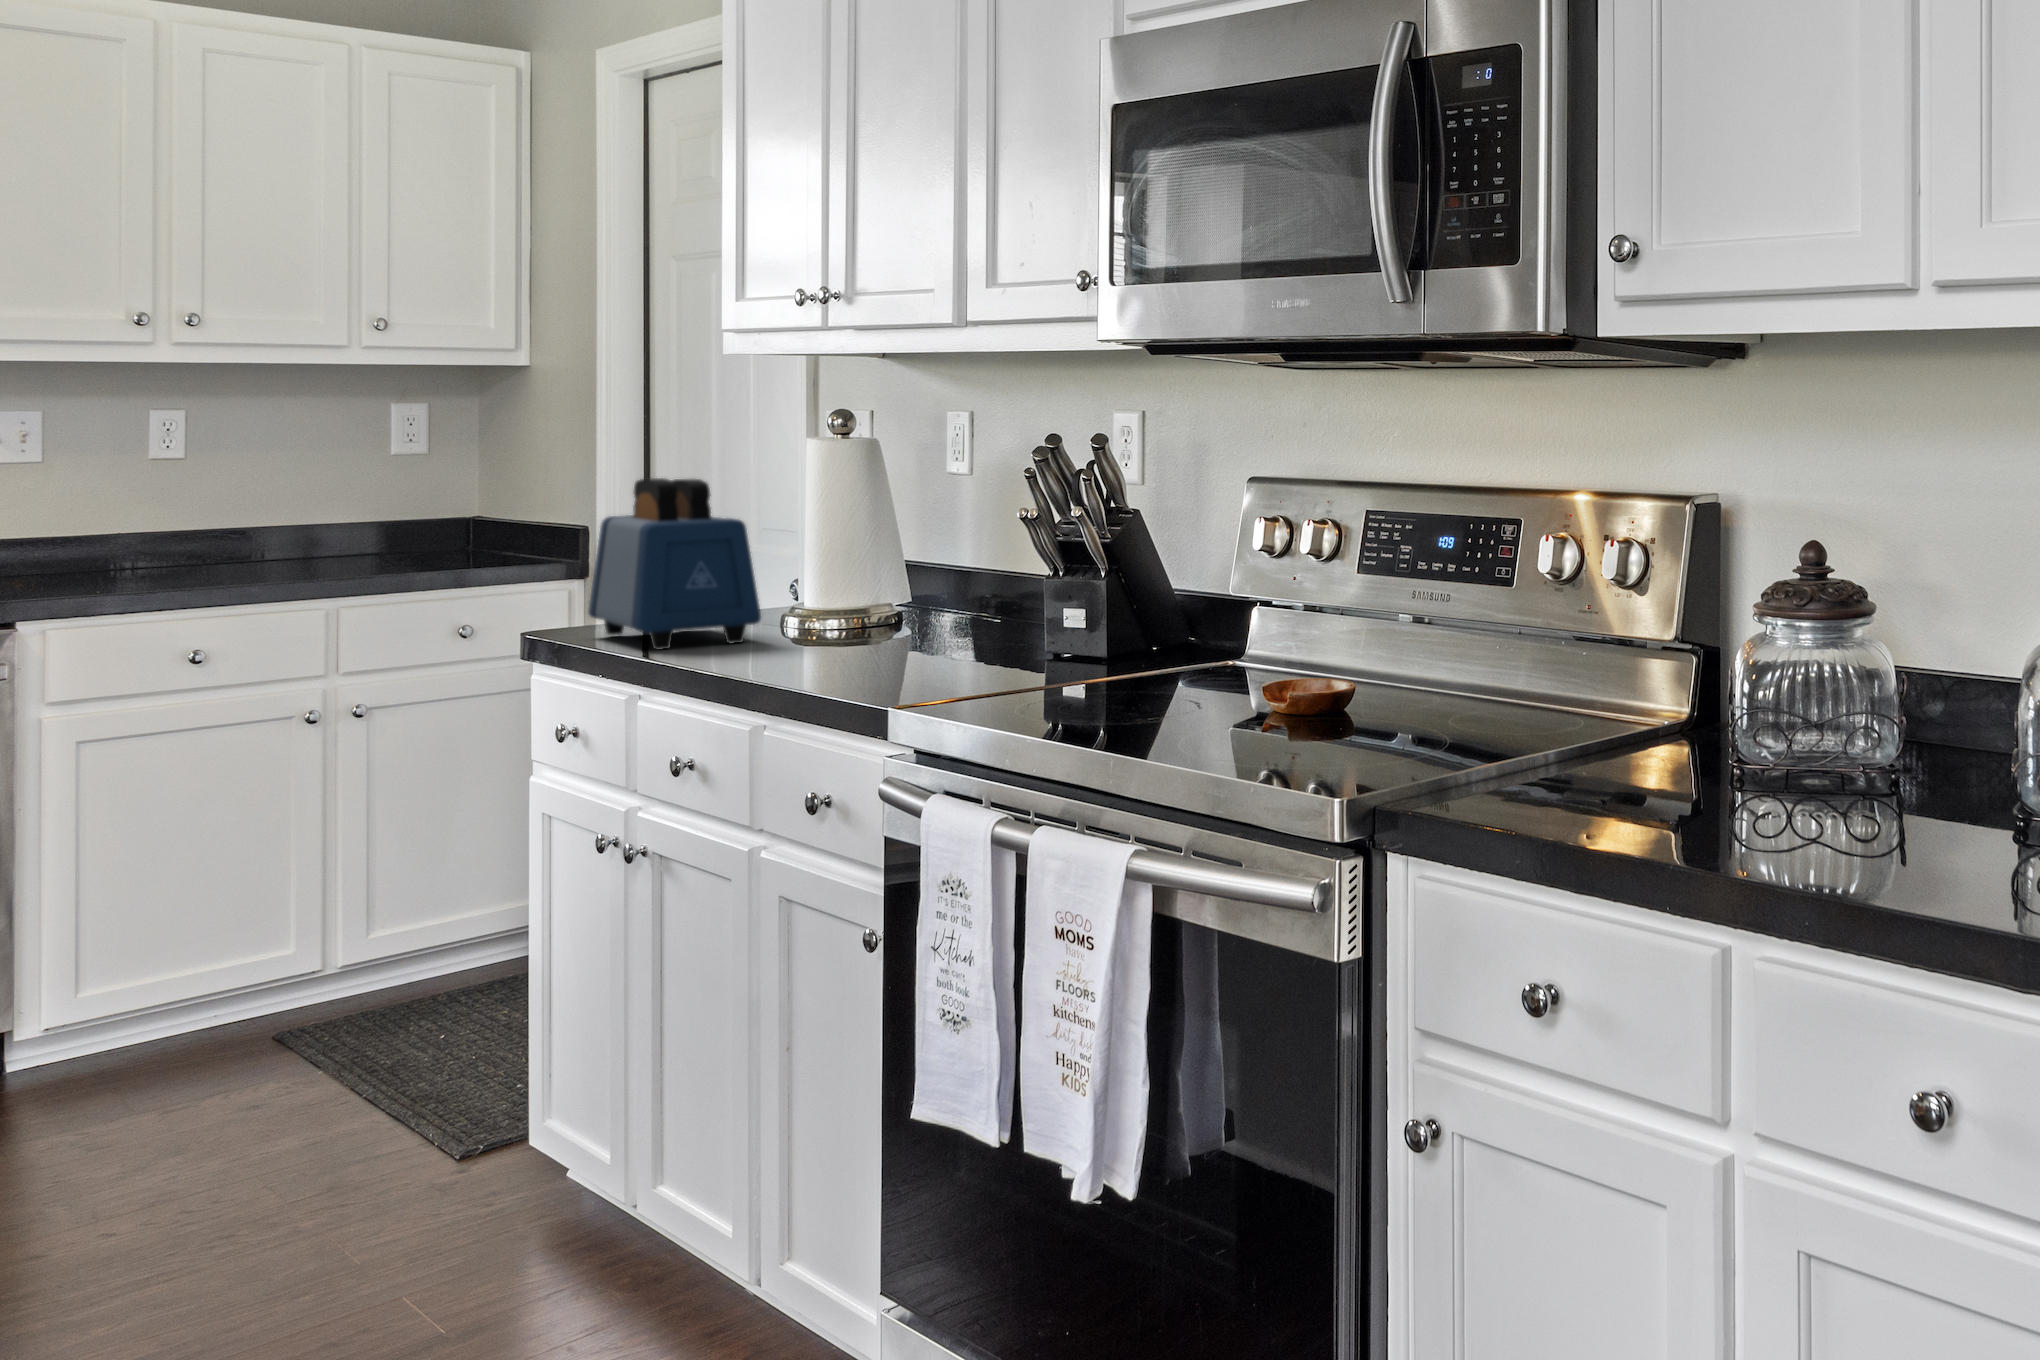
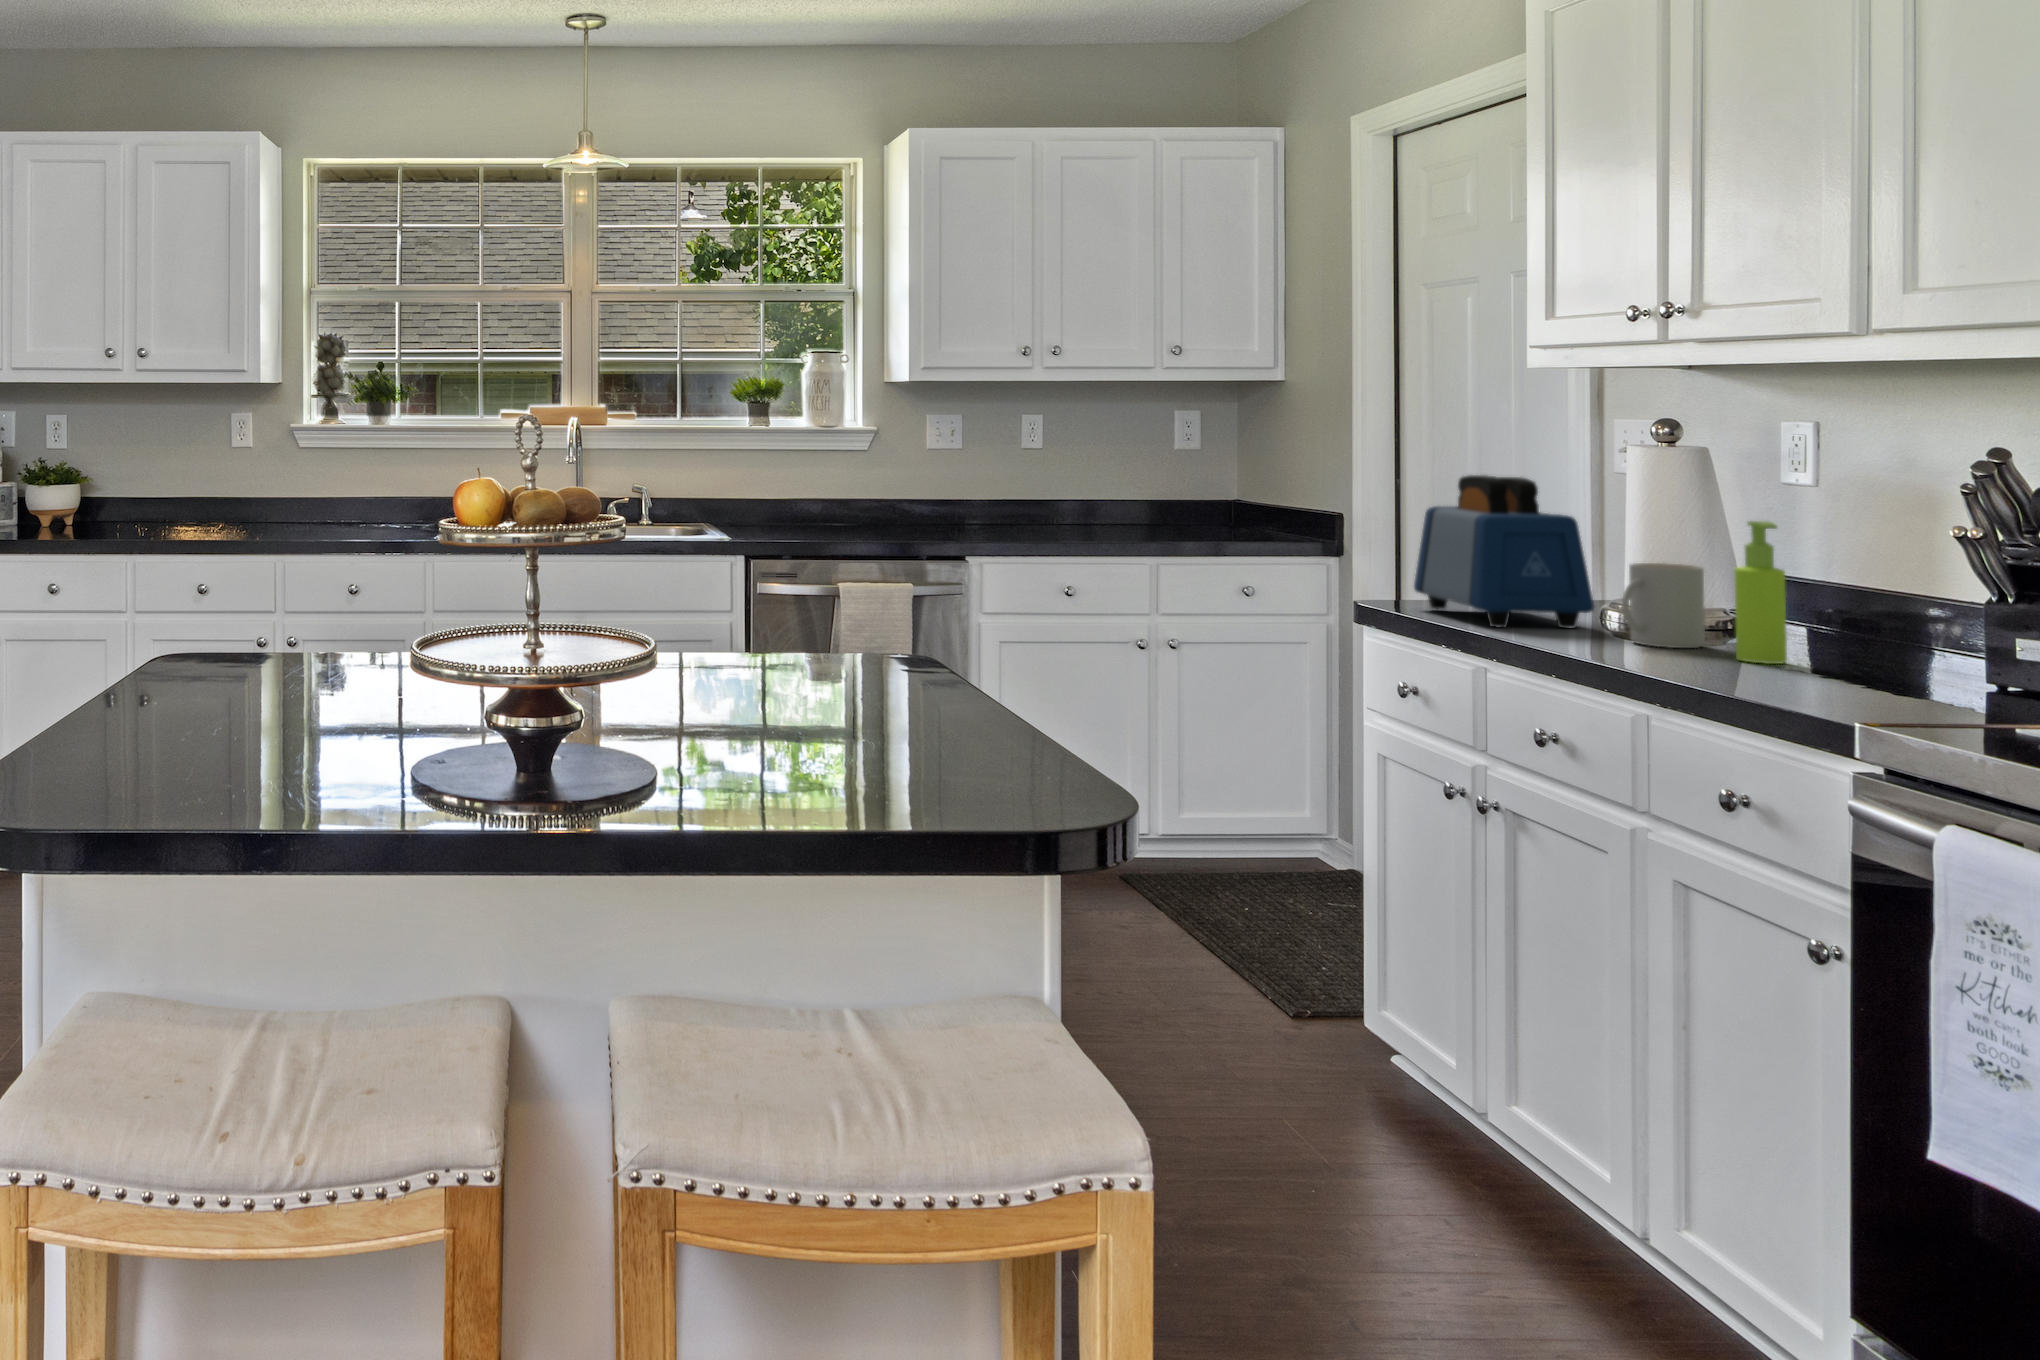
soap dispenser: none [863,515,907,661] -> present [1734,521,1787,664]
mug: none [768,565,850,654] -> present [1622,563,1705,648]

